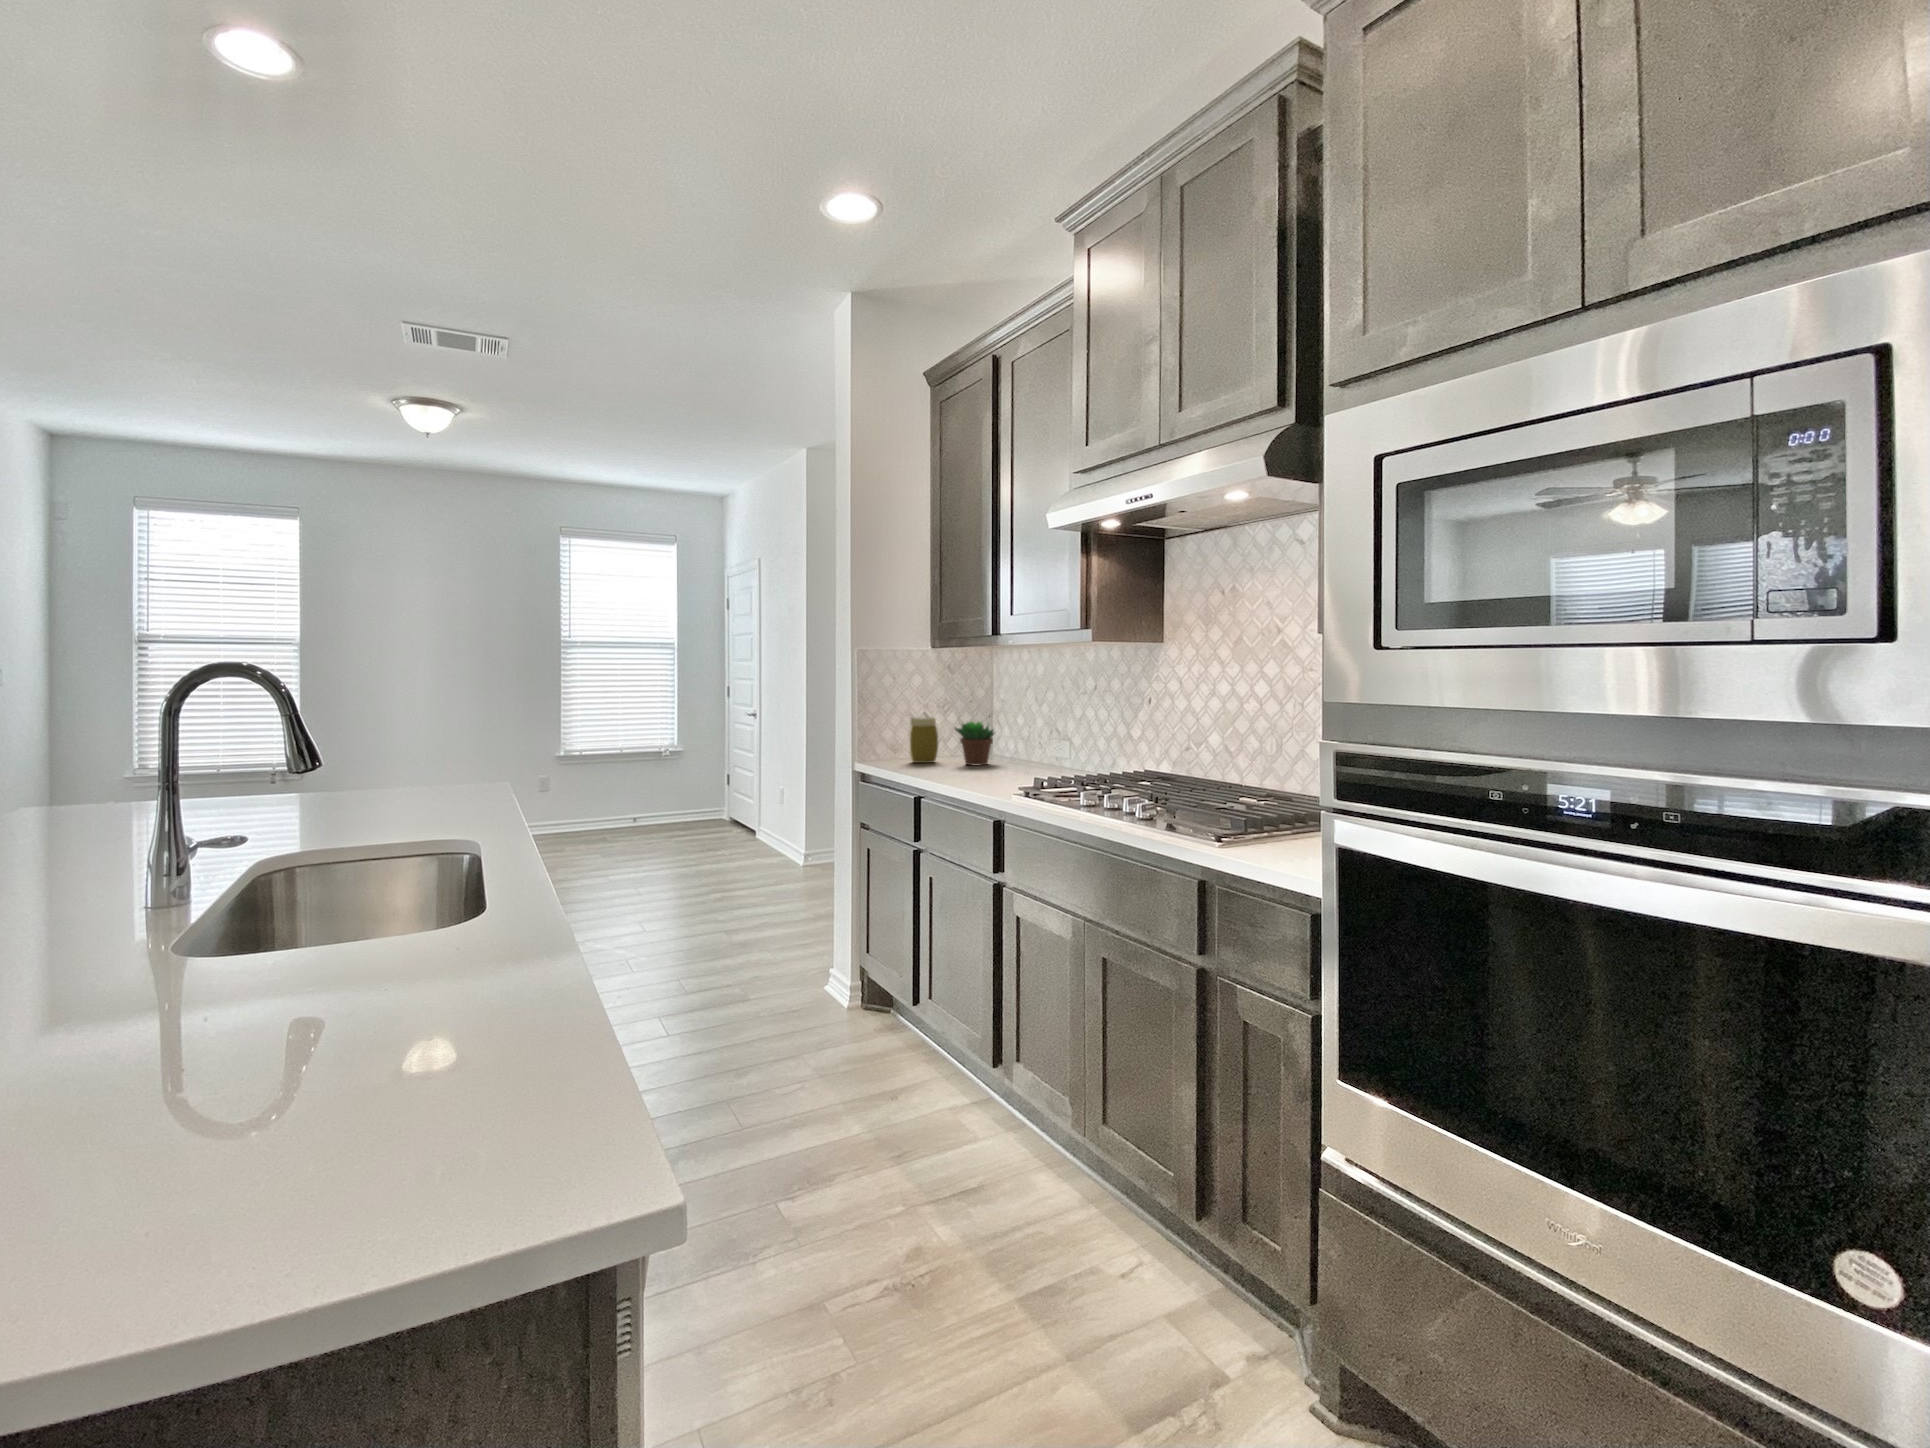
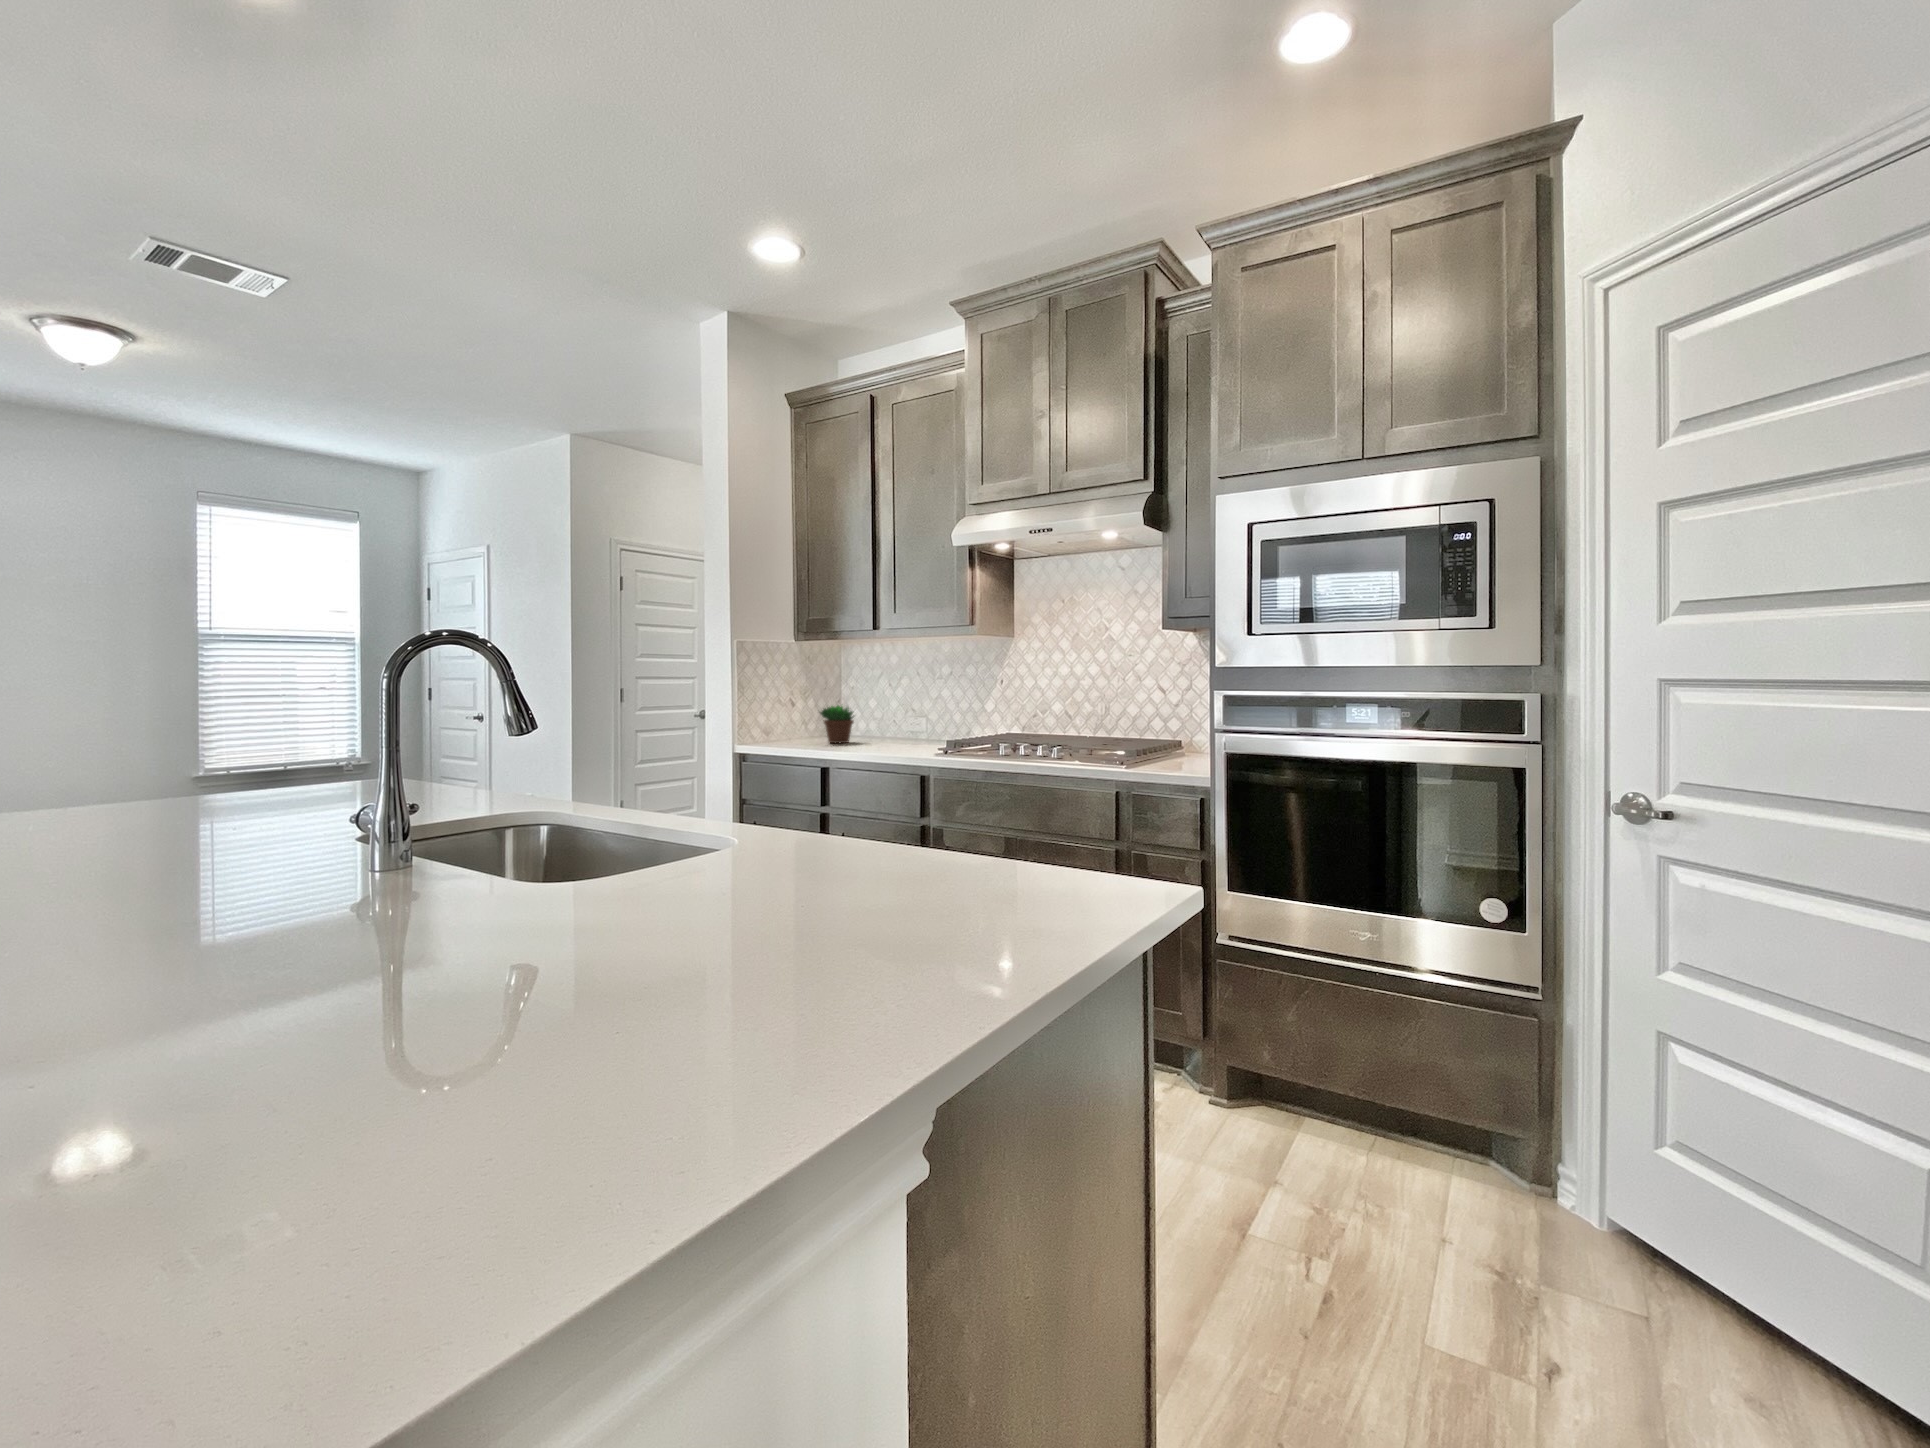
jar: present [910,718,938,763] -> none [767,704,797,745]

